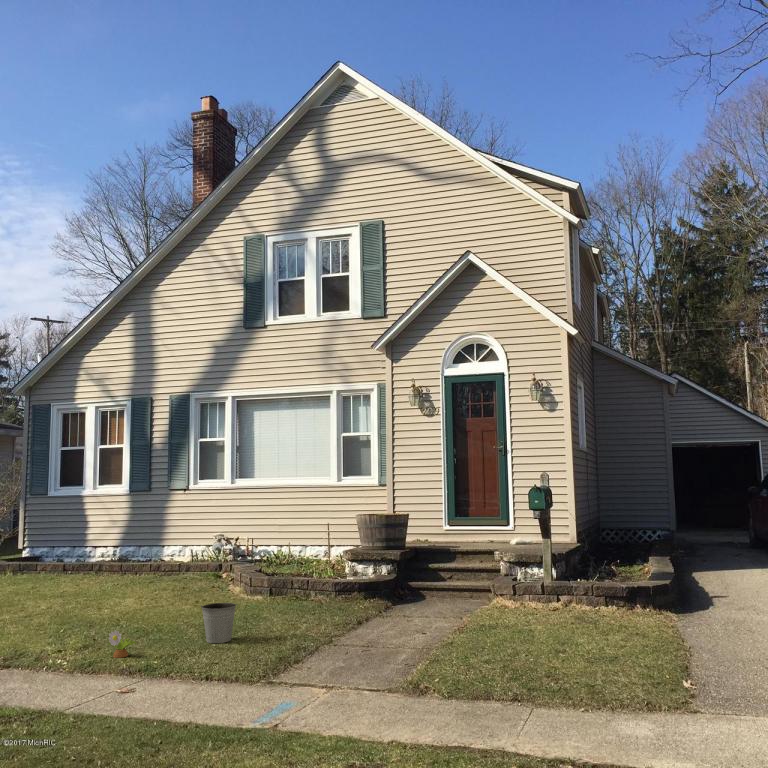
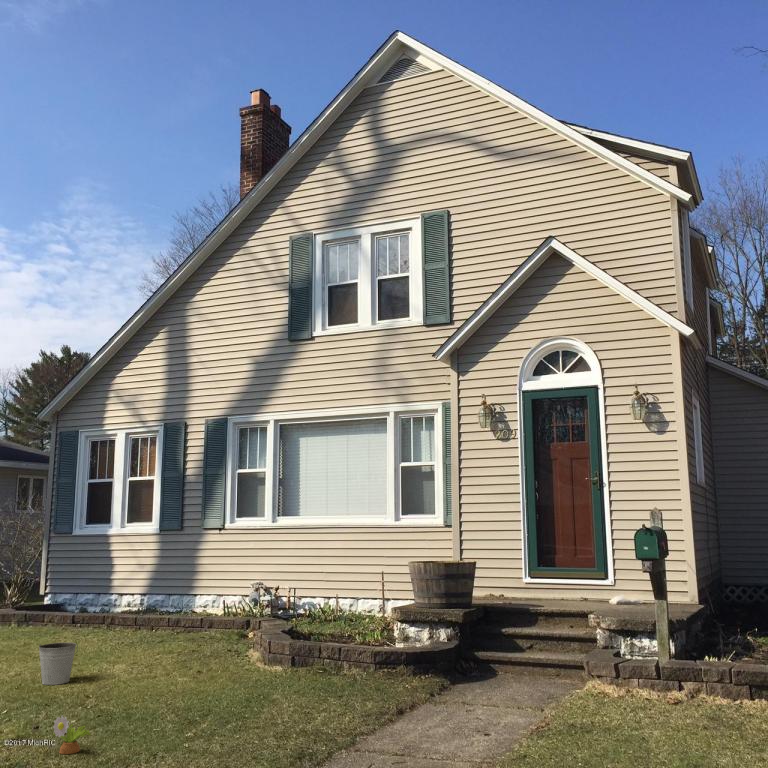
bucket: present [201,603,237,643] -> present [39,643,78,685]

